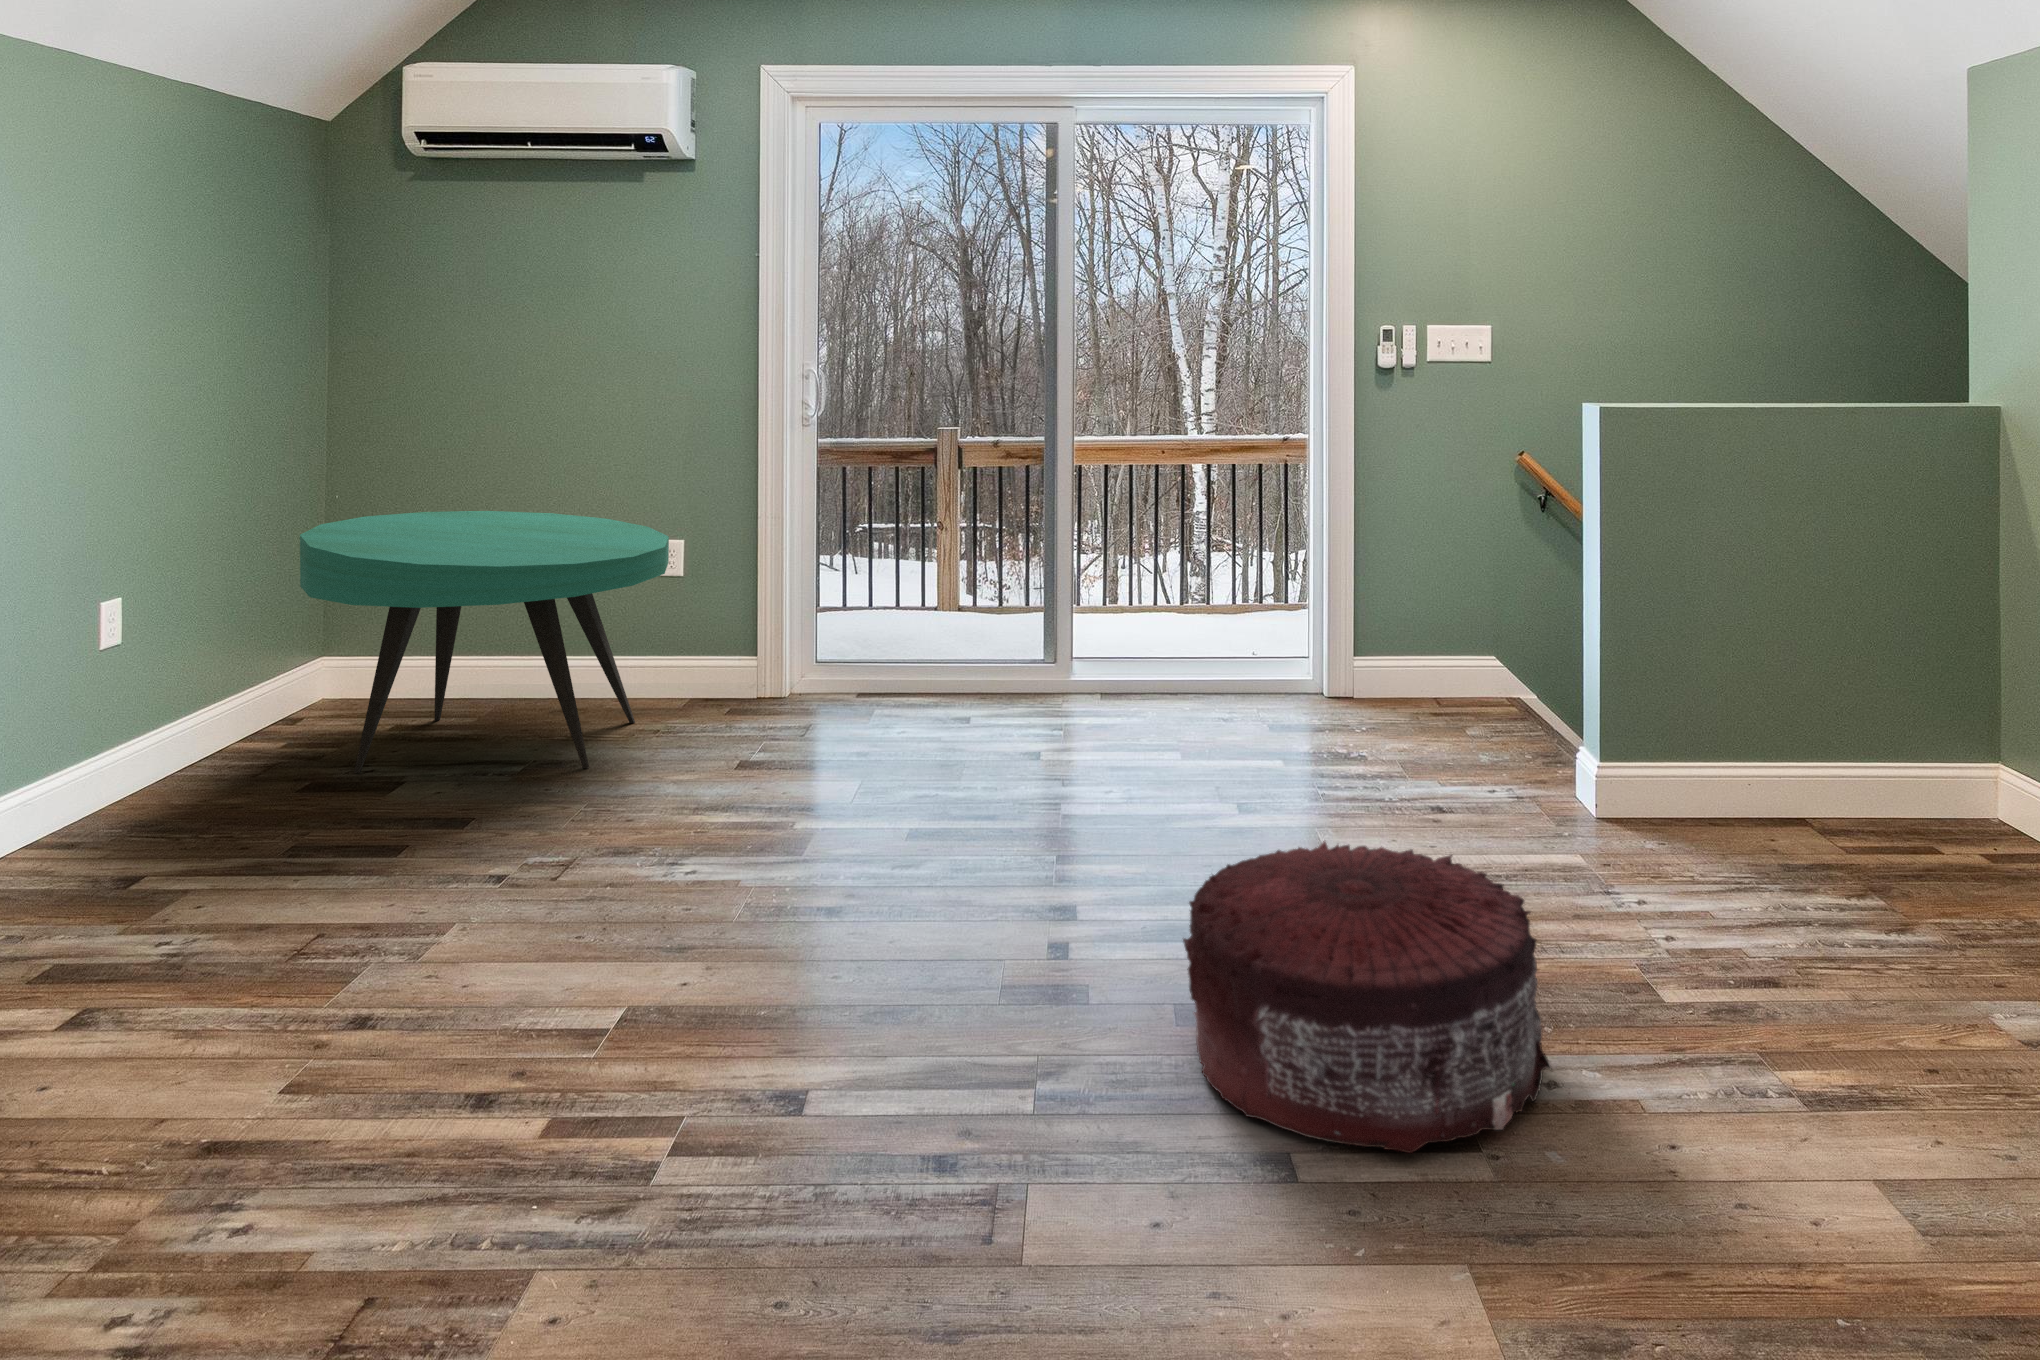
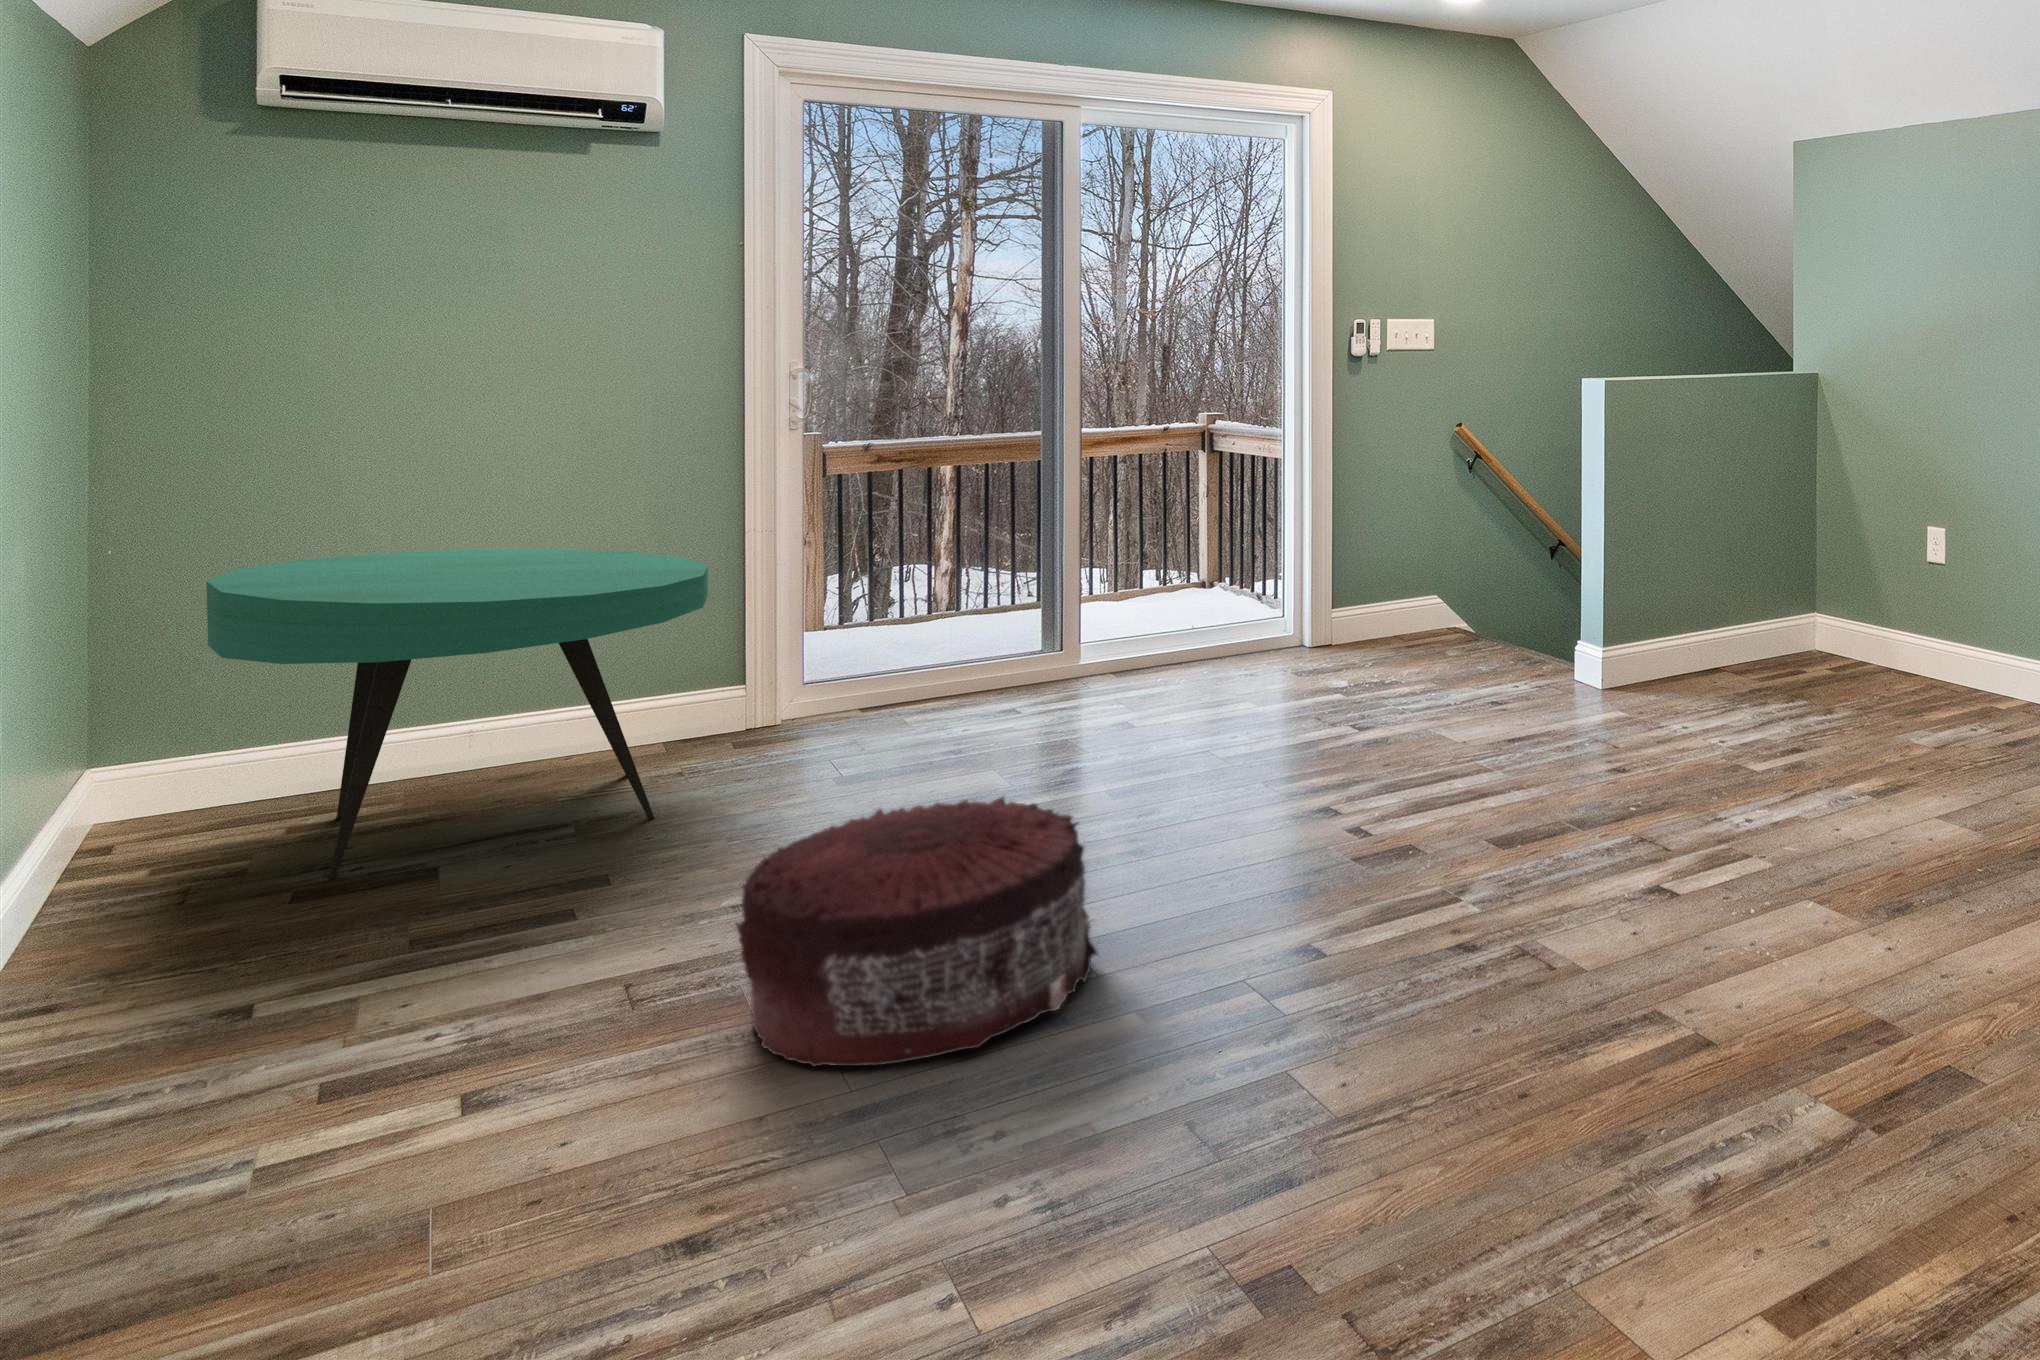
pouf: present [1183,841,1551,1153] -> present [736,797,1098,1066]

